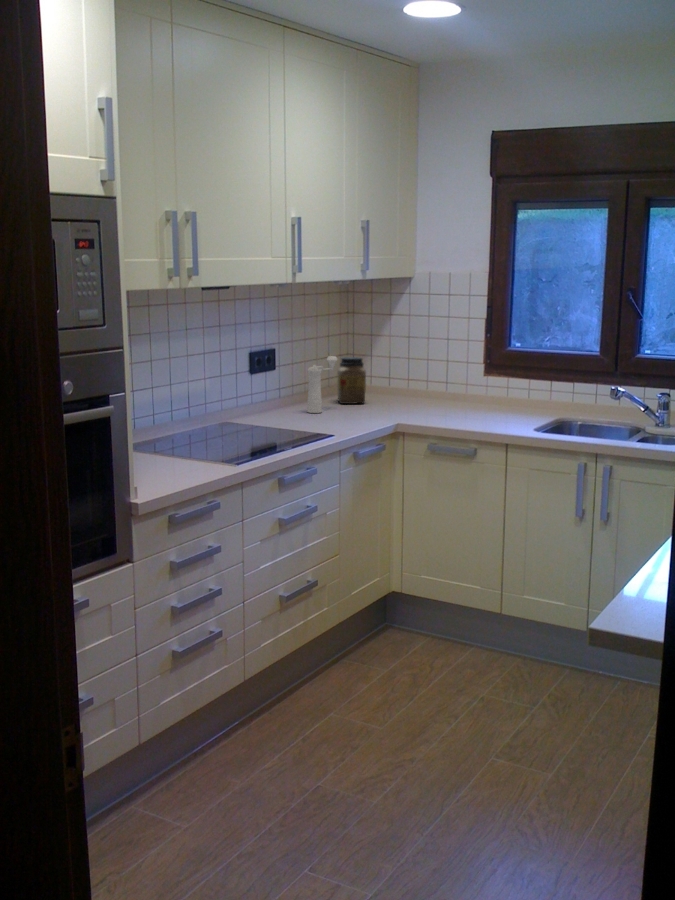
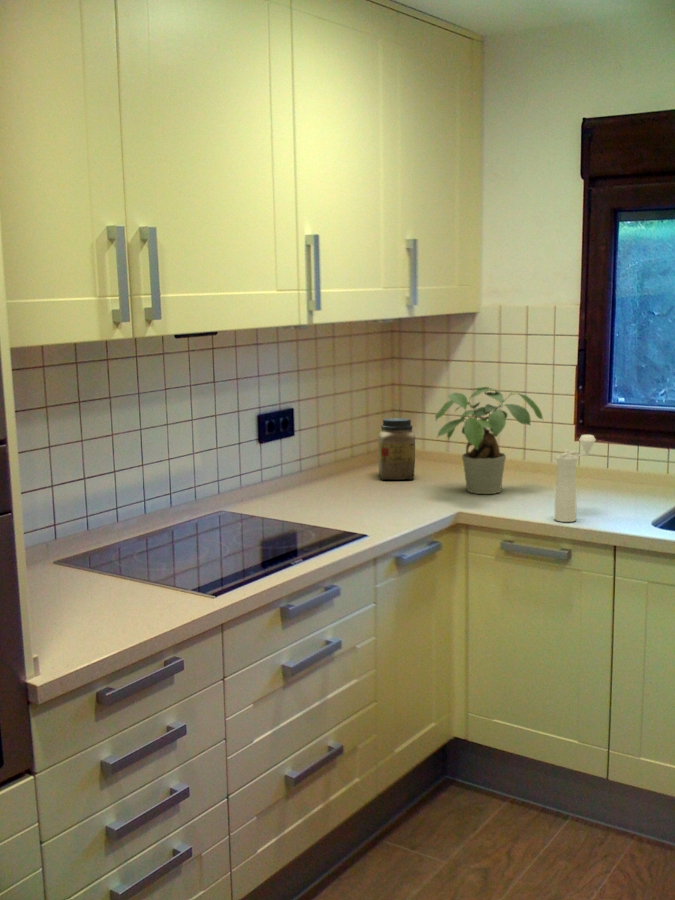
potted plant: none [382,332,461,412] -> present [436,387,543,494]
pepper mill: present [307,356,337,413] -> present [554,435,596,522]

